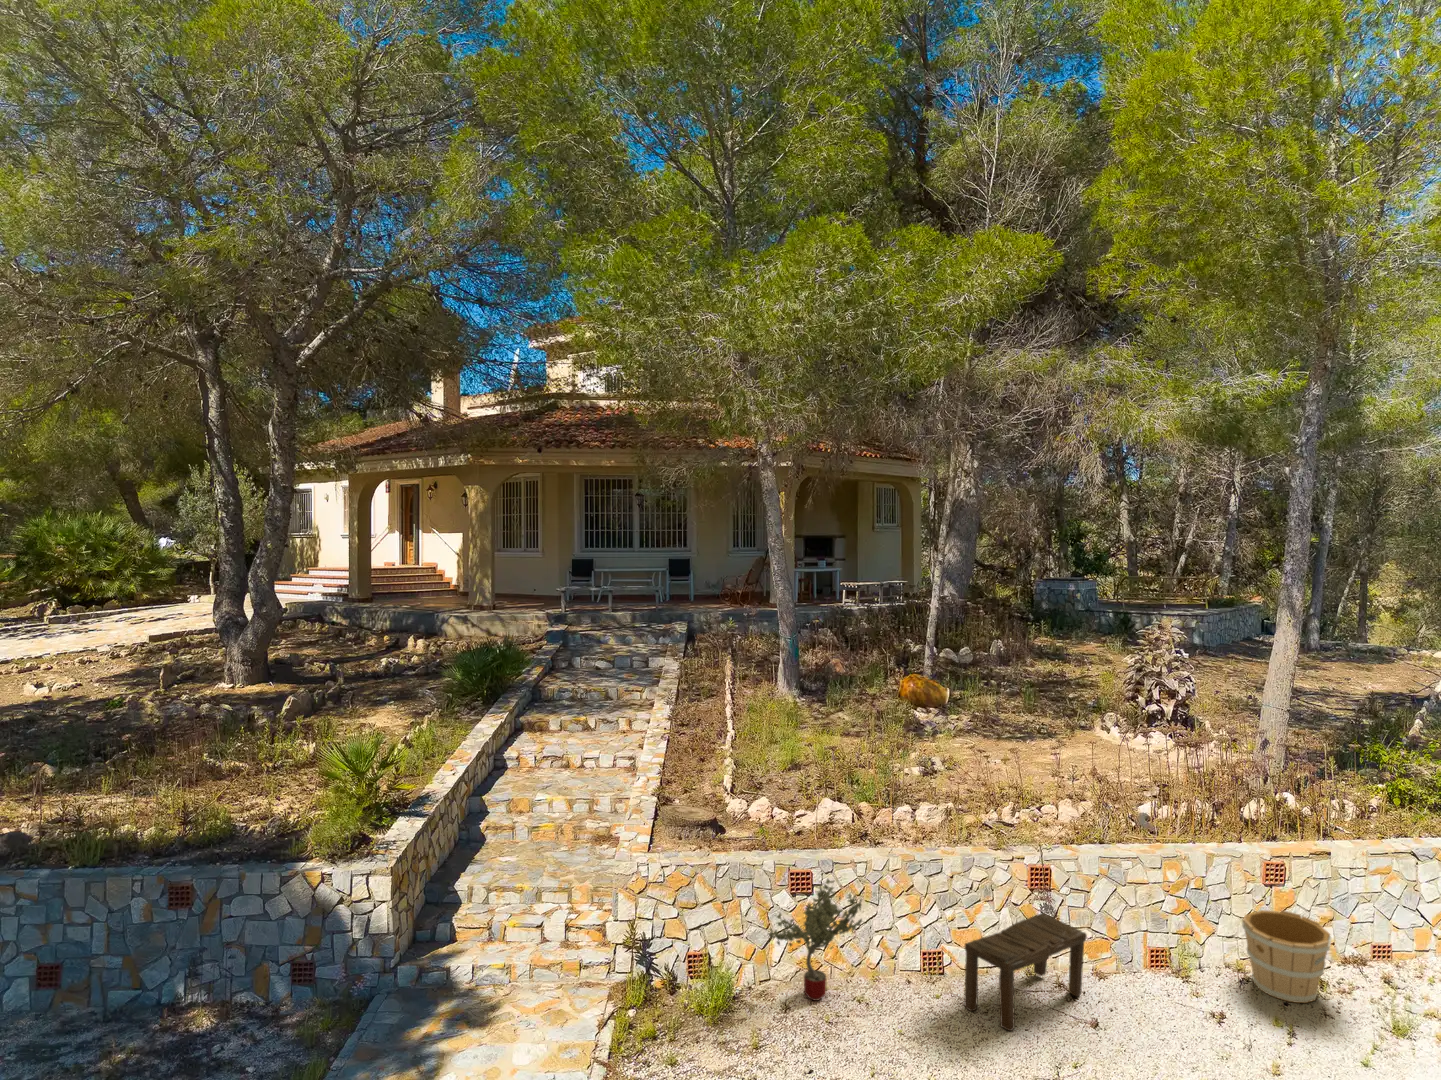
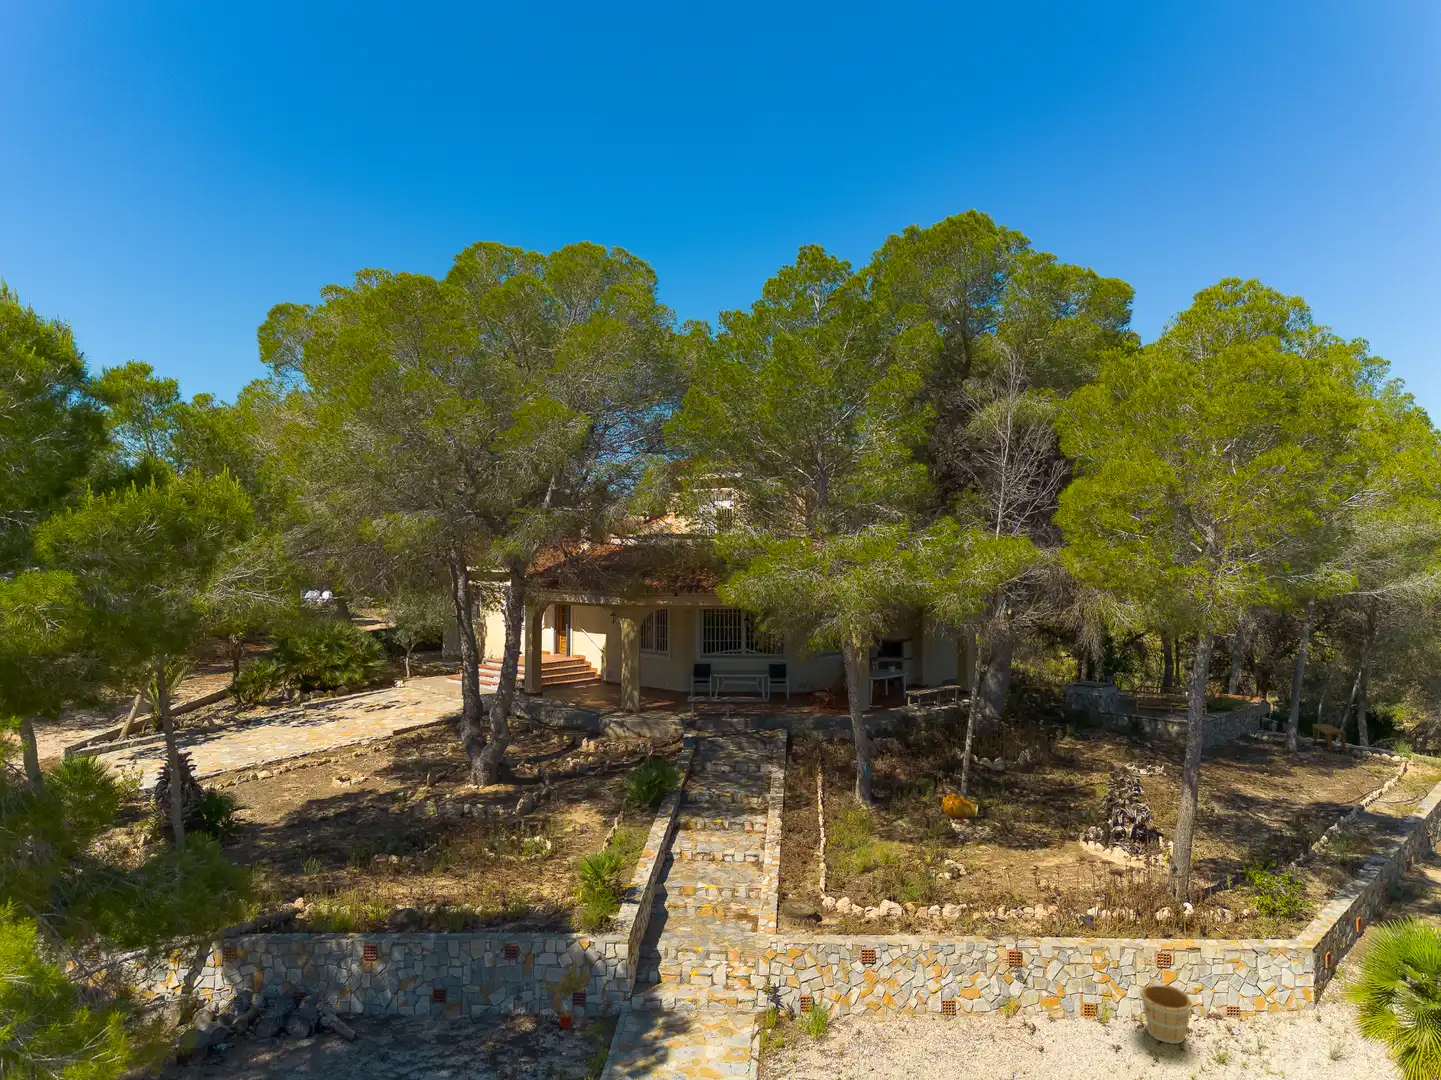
potted tree: present [768,879,862,1001] -> present [541,959,590,1028]
bench: present [964,913,1087,1031] -> present [1313,724,1346,751]

